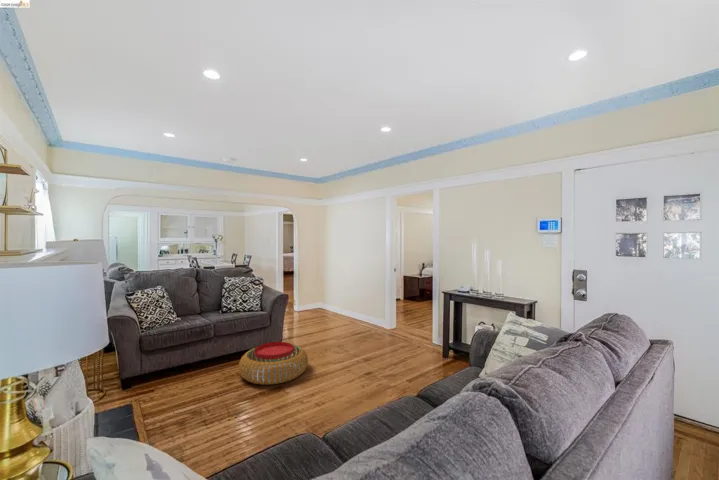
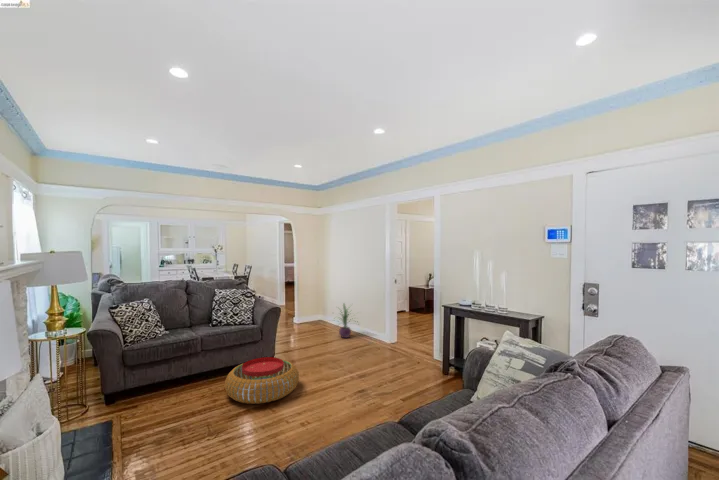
decorative plant: none [328,292,361,325] -> present [339,304,351,338]

